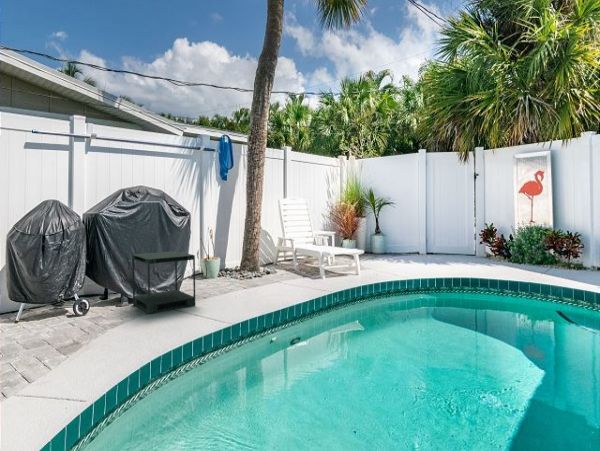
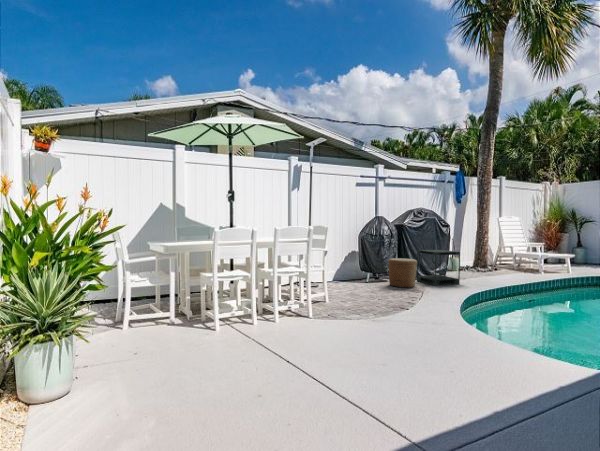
woven basket: none [55,272,111,328] -> present [388,258,417,288]

